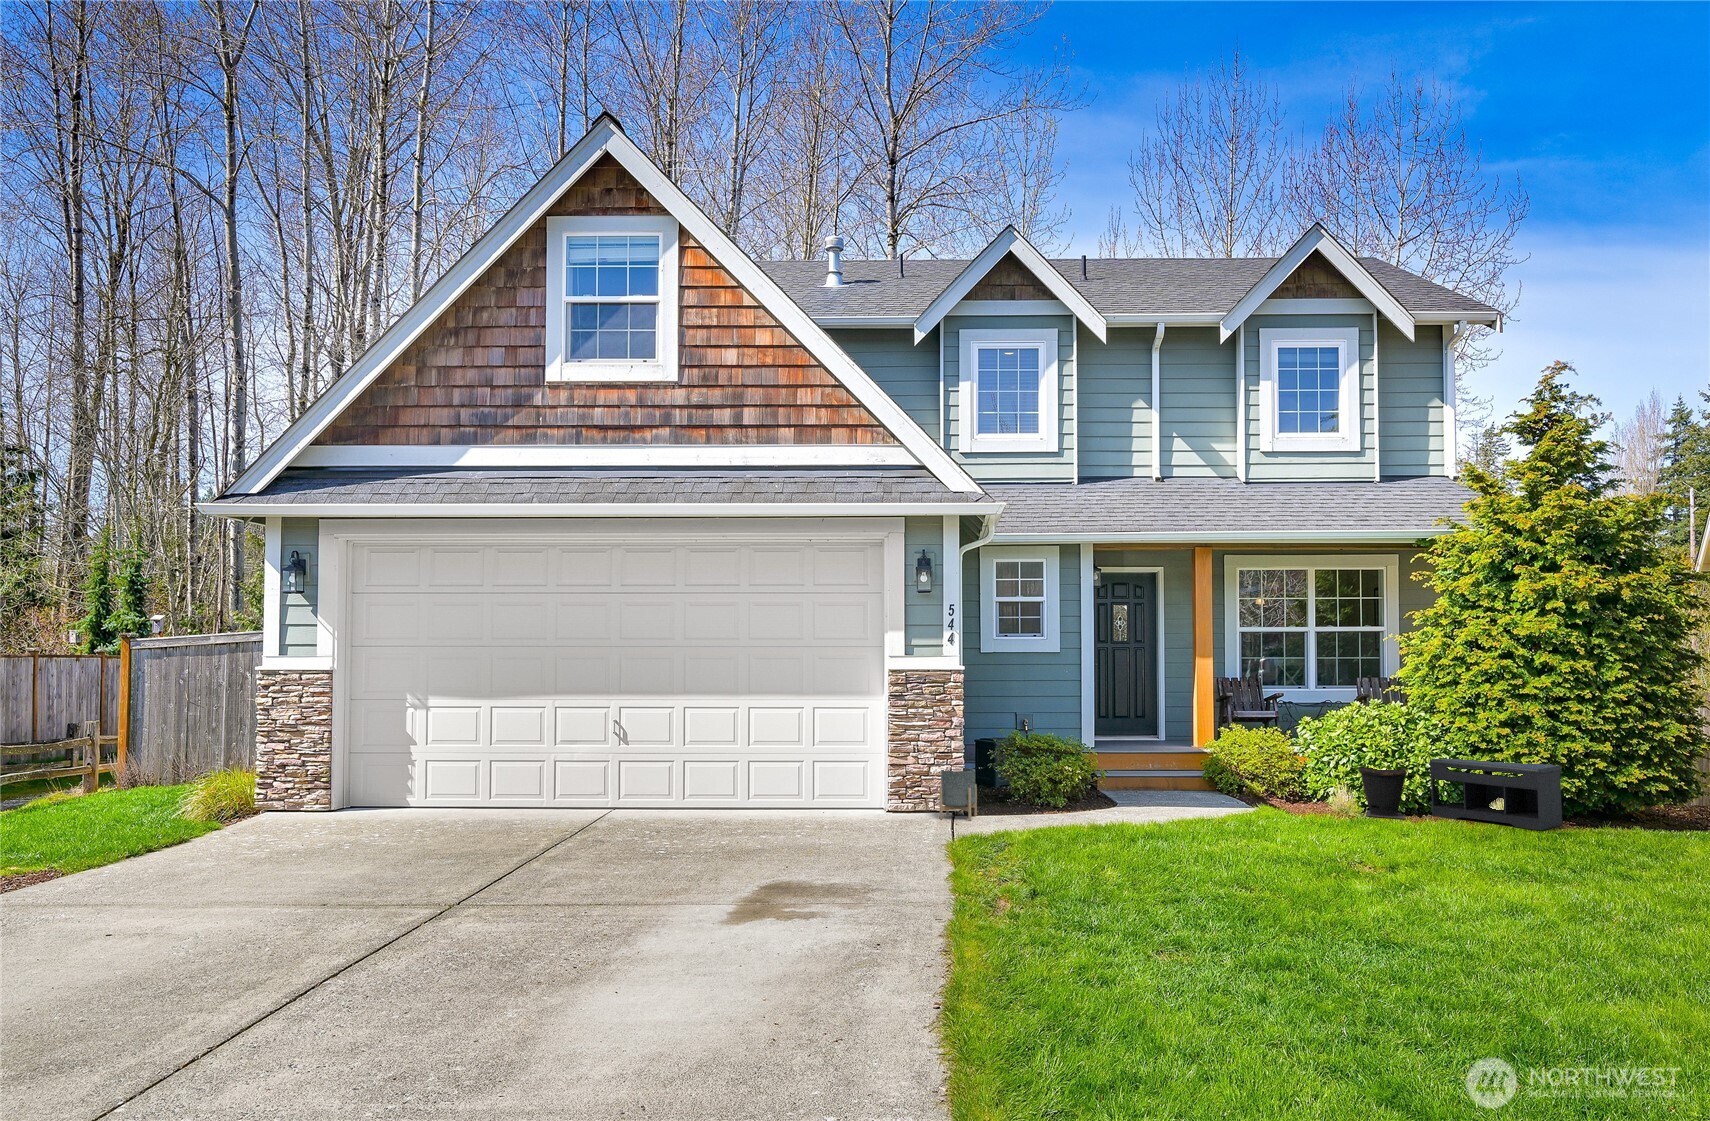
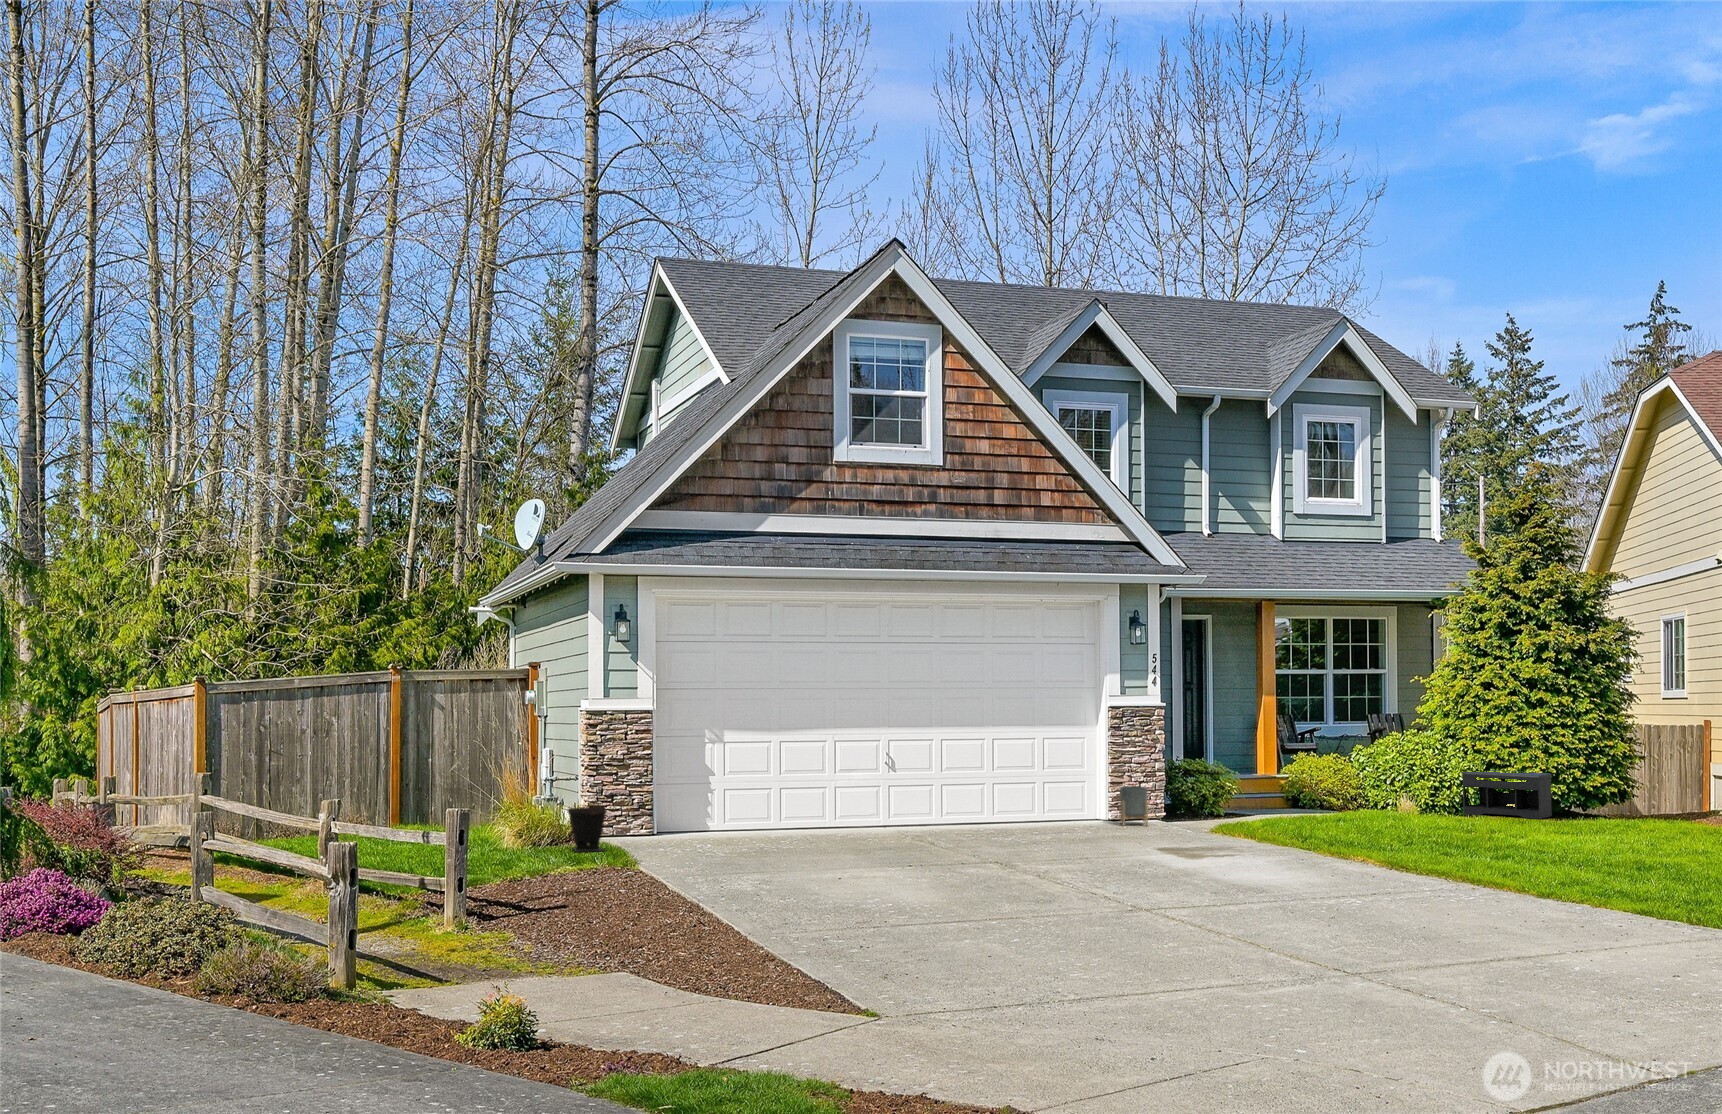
bucket: present [1358,764,1407,819] -> present [568,807,607,852]

